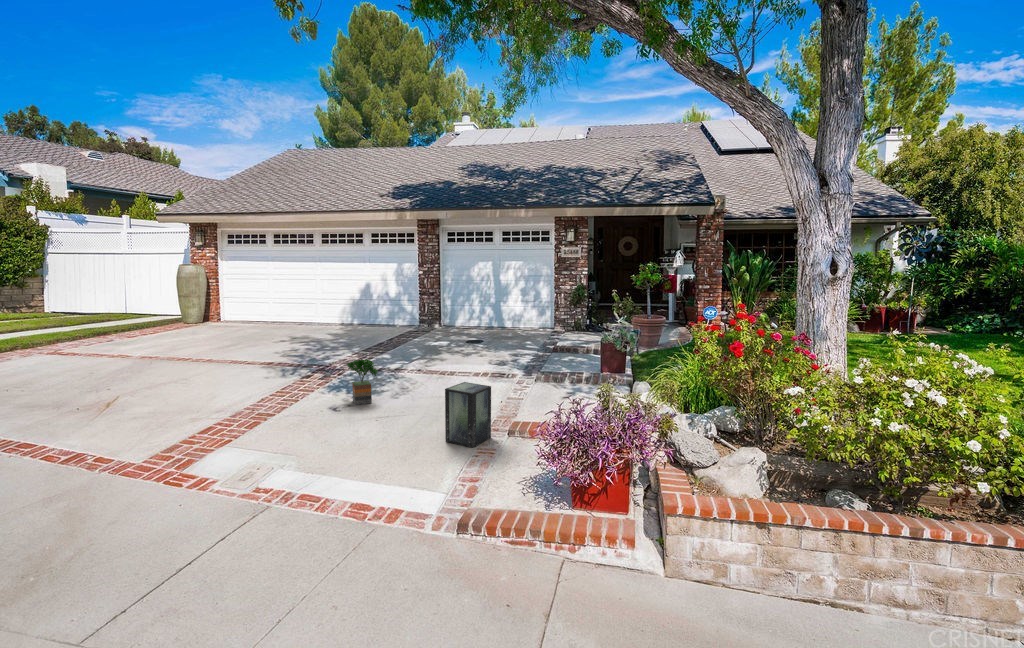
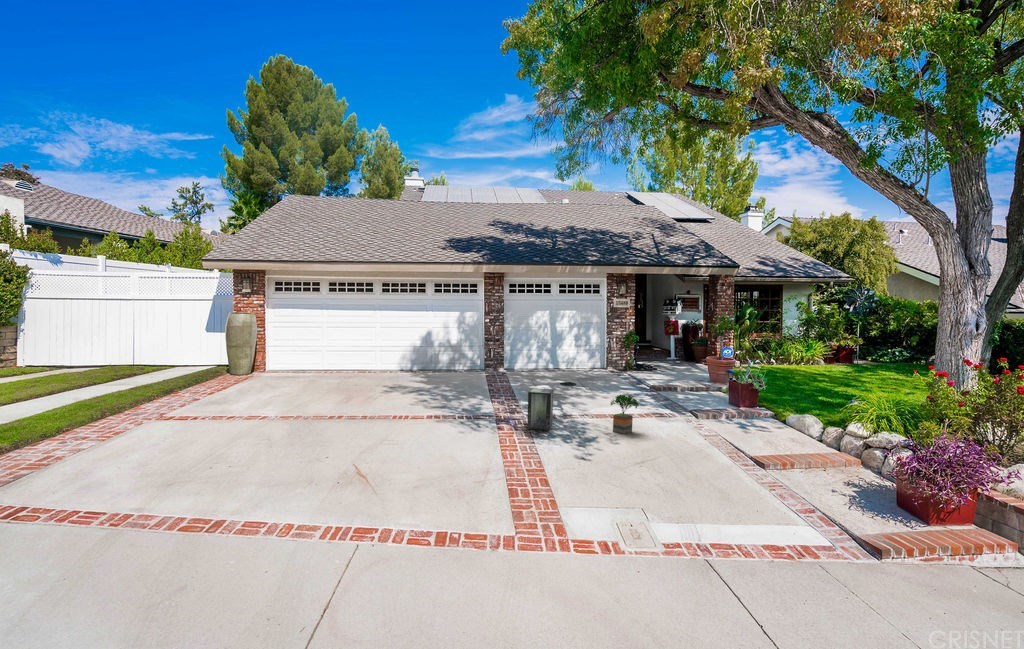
storage box: present [445,382,491,448] -> present [527,388,553,431]

